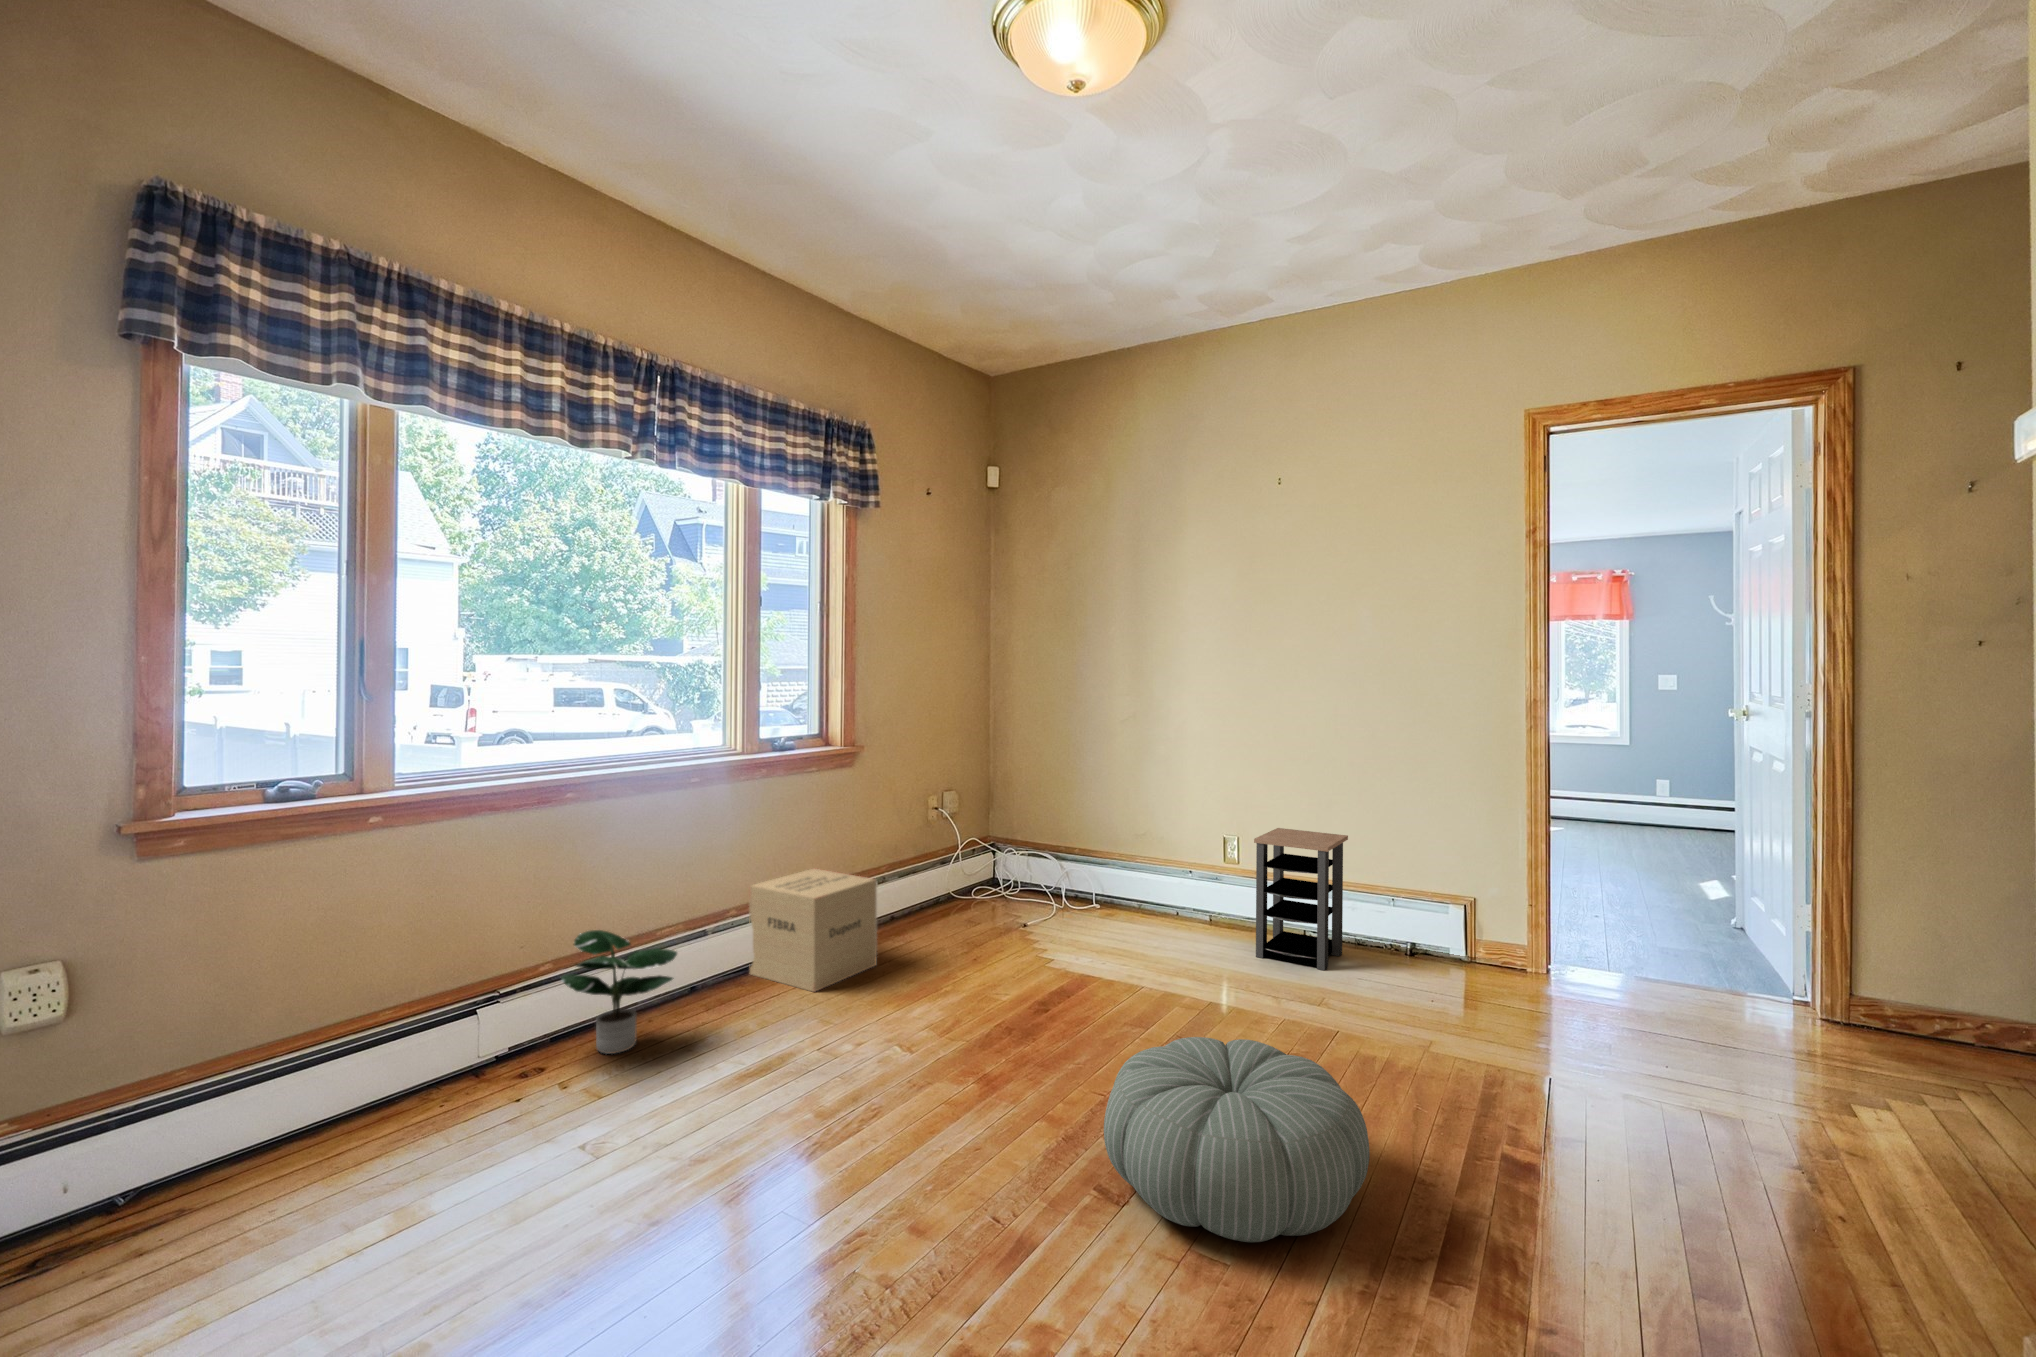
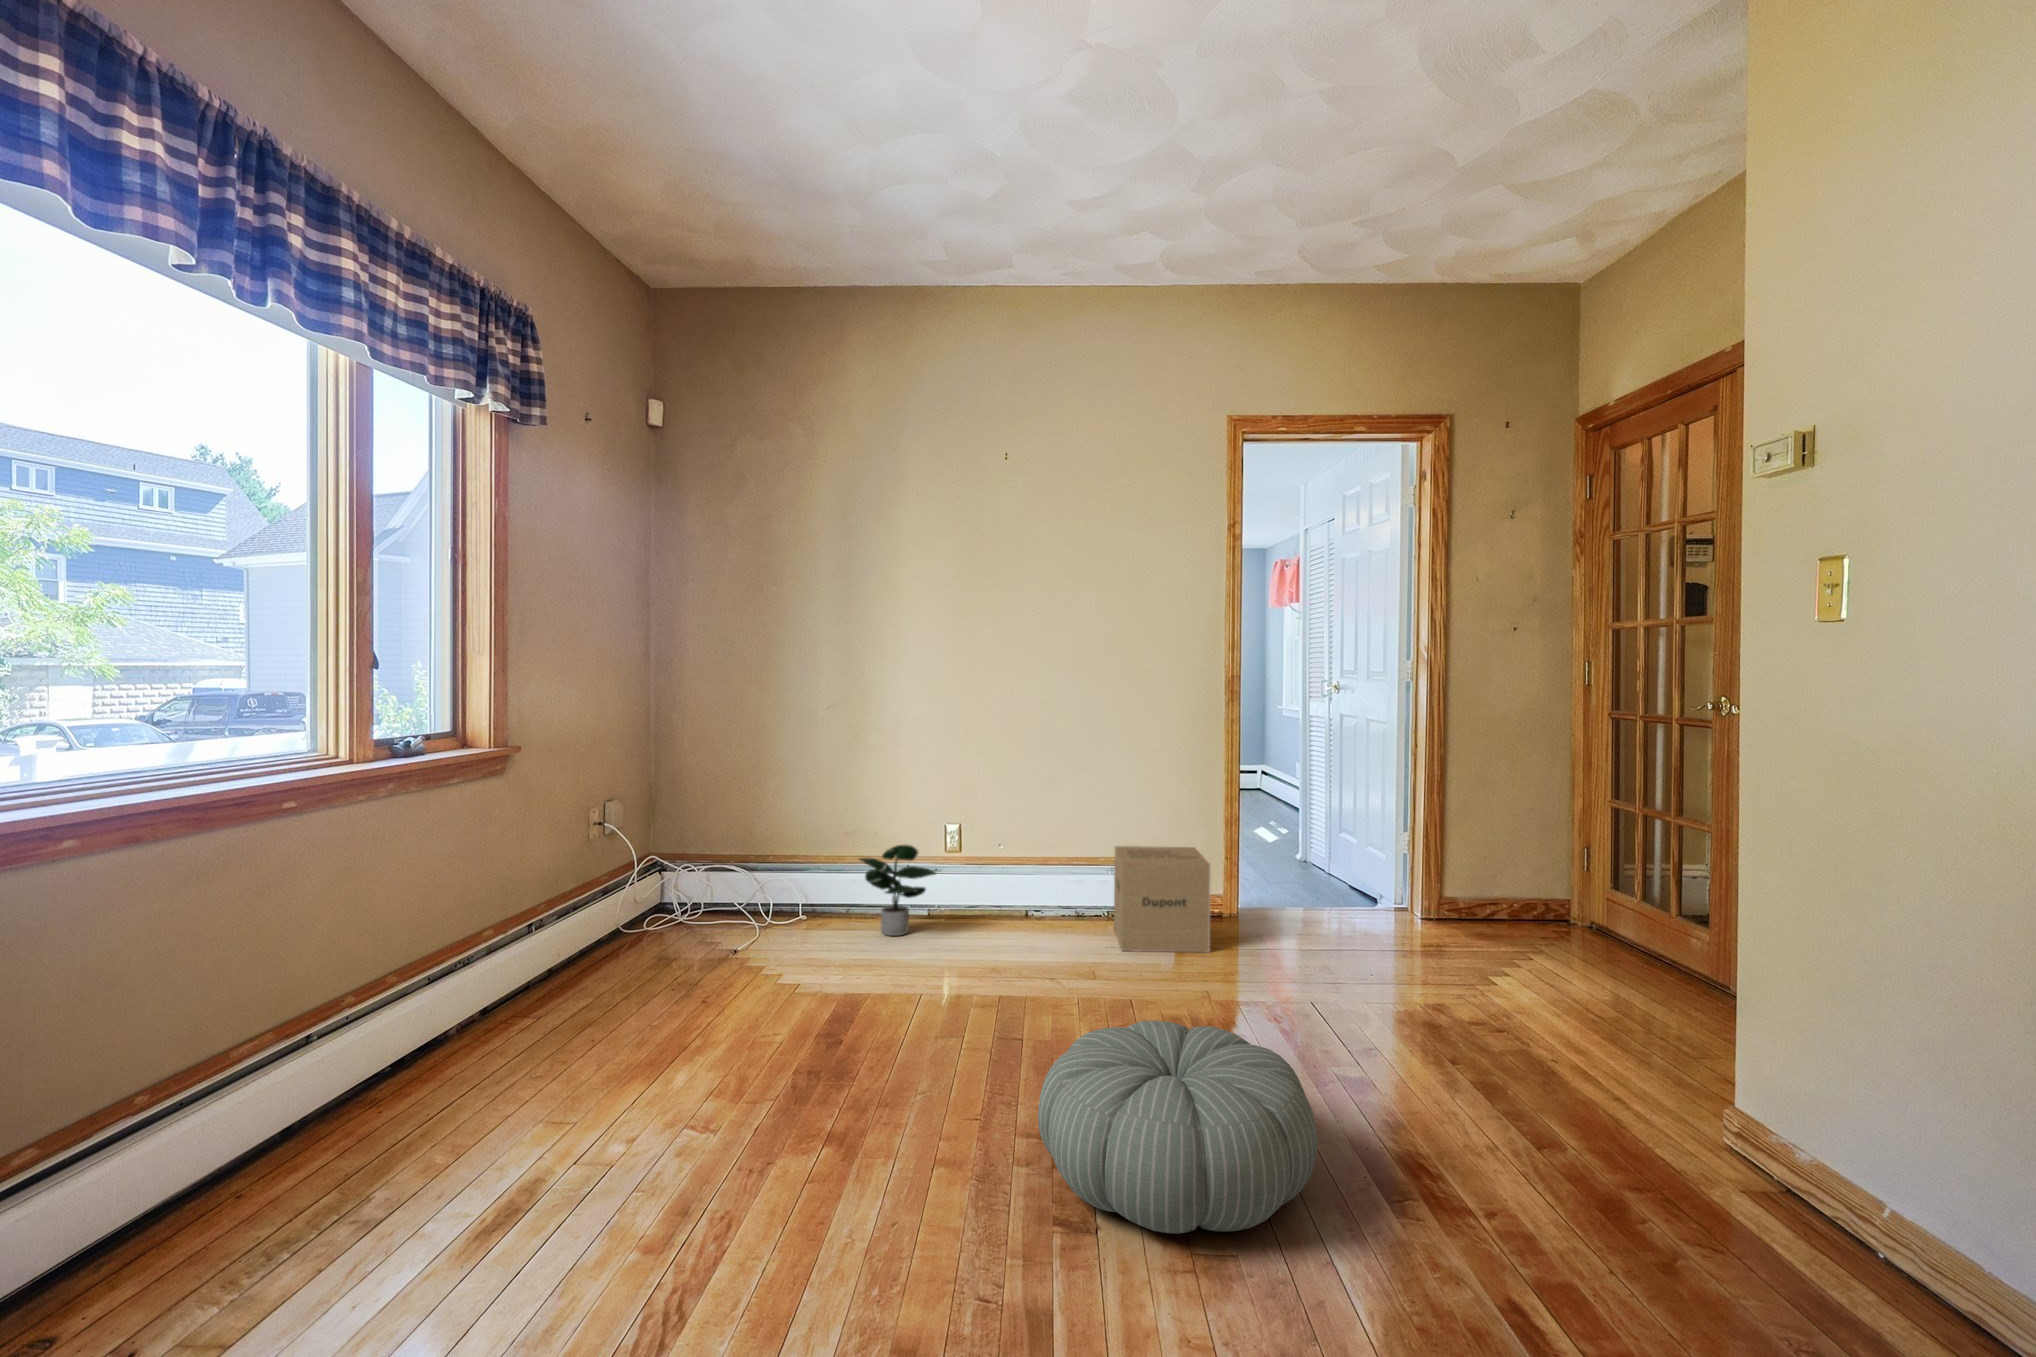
side table: present [1254,828,1348,970] -> none [1001,810,1076,946]
cardboard box: present [749,869,877,992] -> present [1114,846,1211,952]
potted plant: present [561,930,677,1054] -> present [859,845,936,936]

